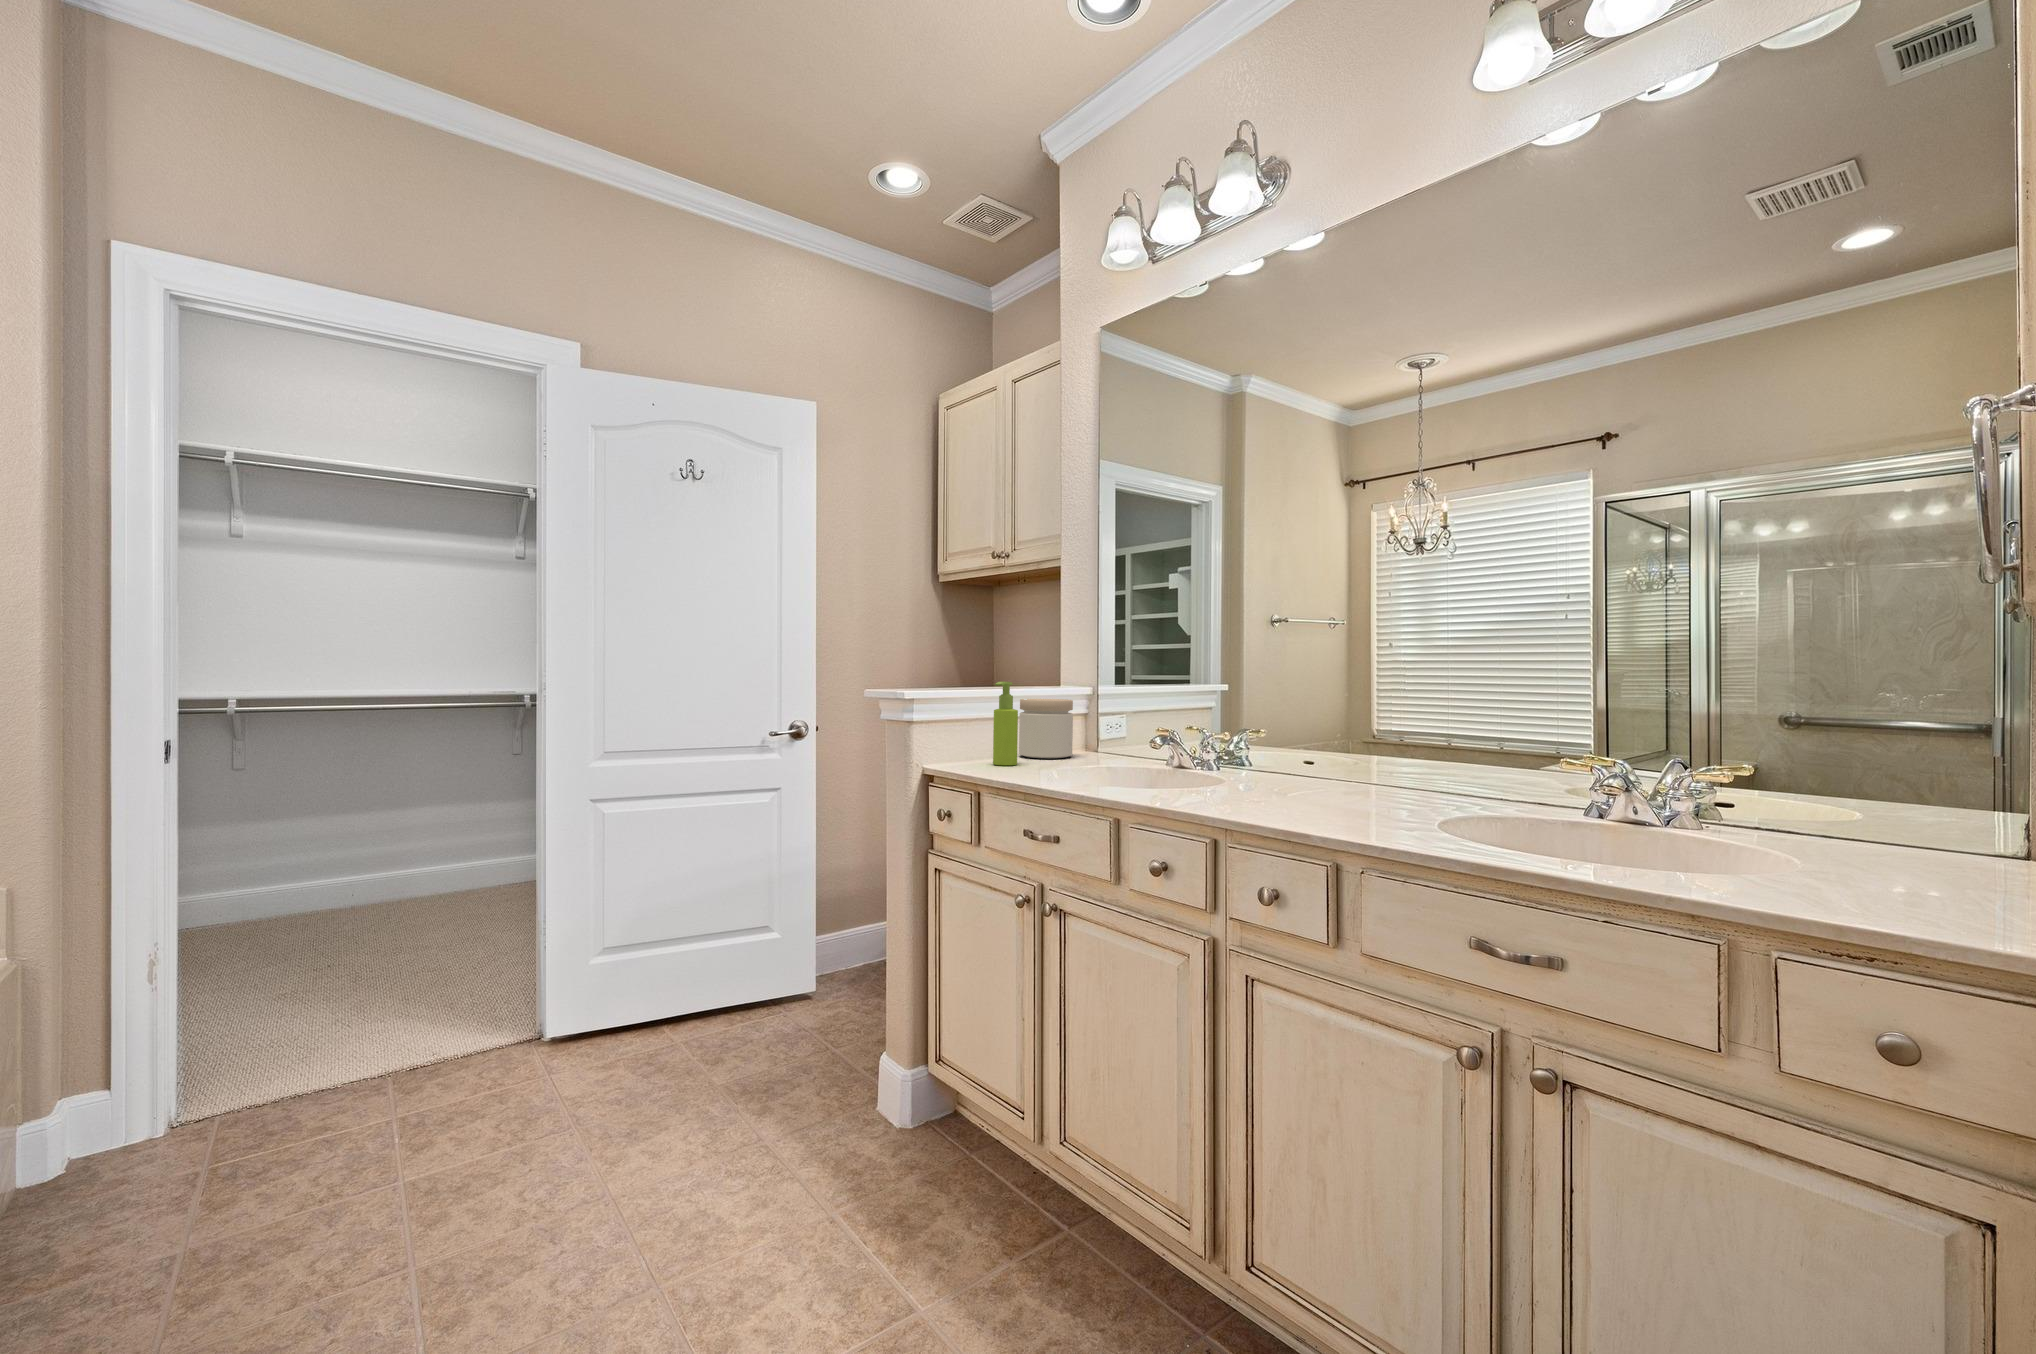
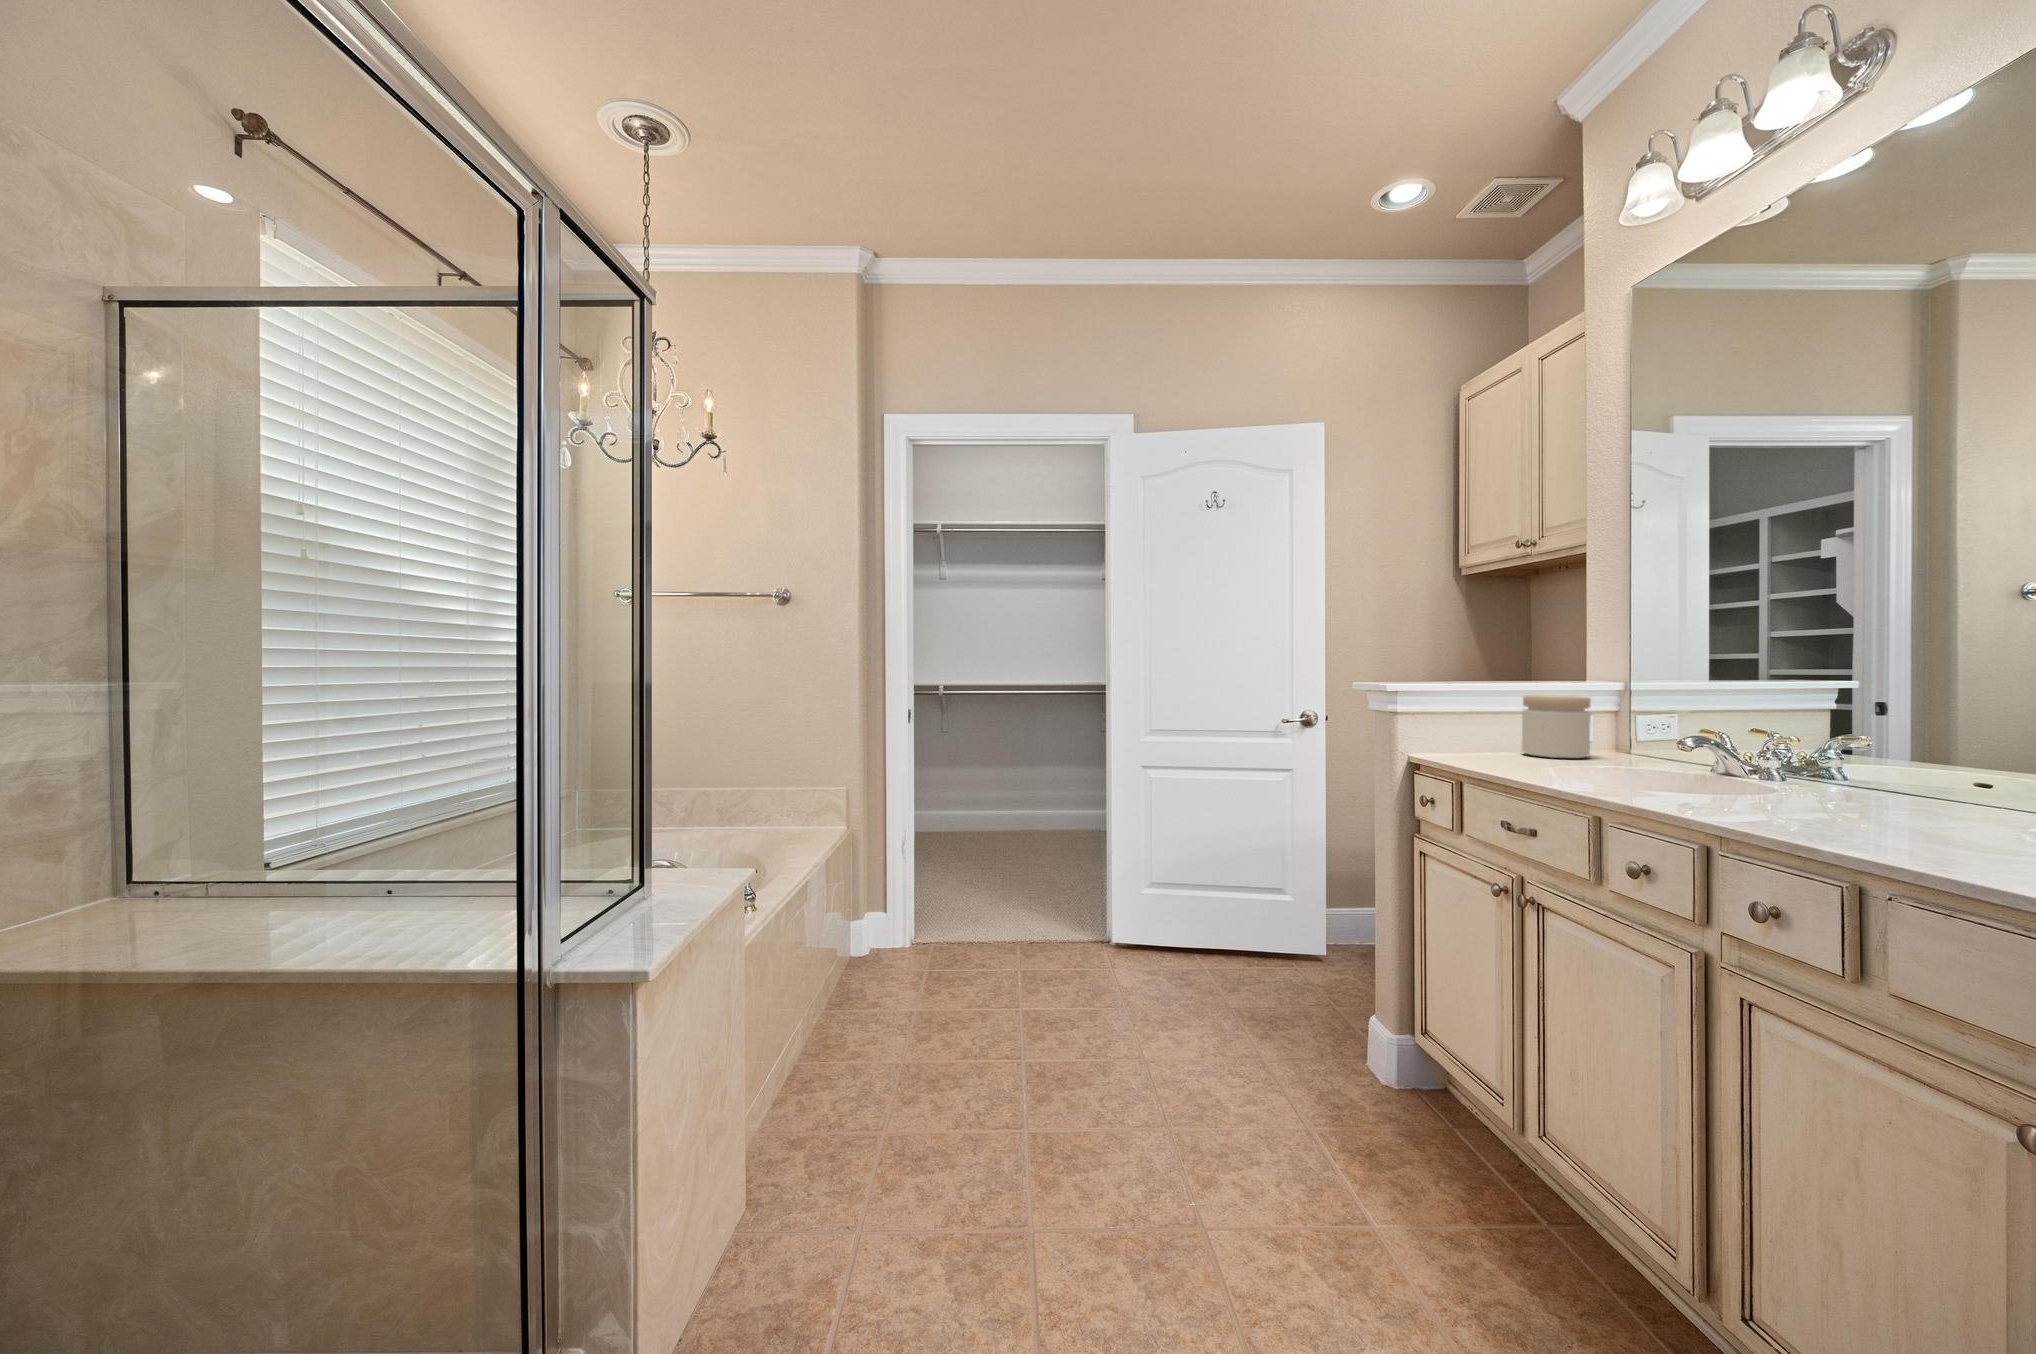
soap dispenser: present [993,682,1018,765] -> none [1482,678,1512,761]

